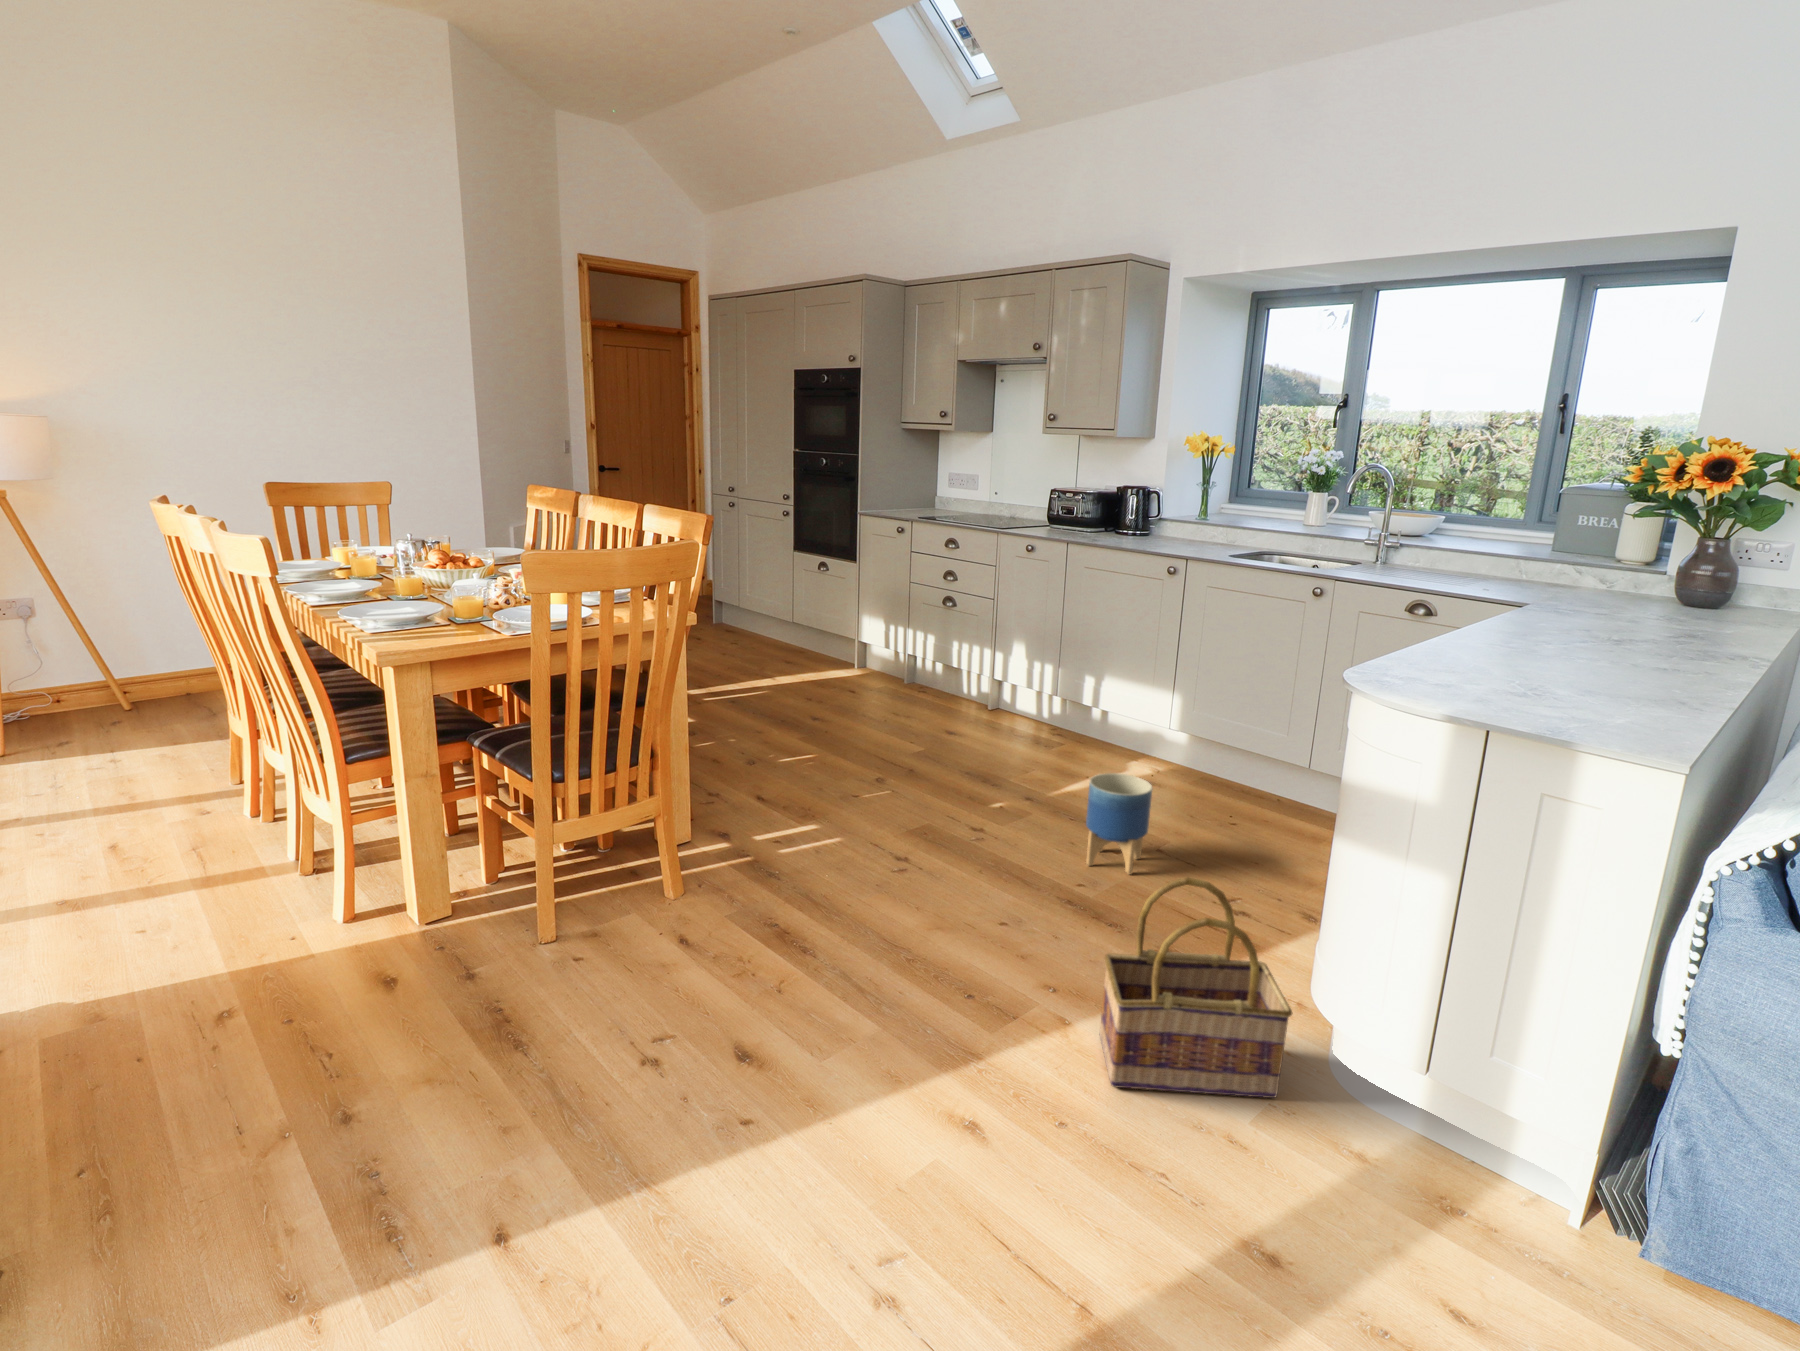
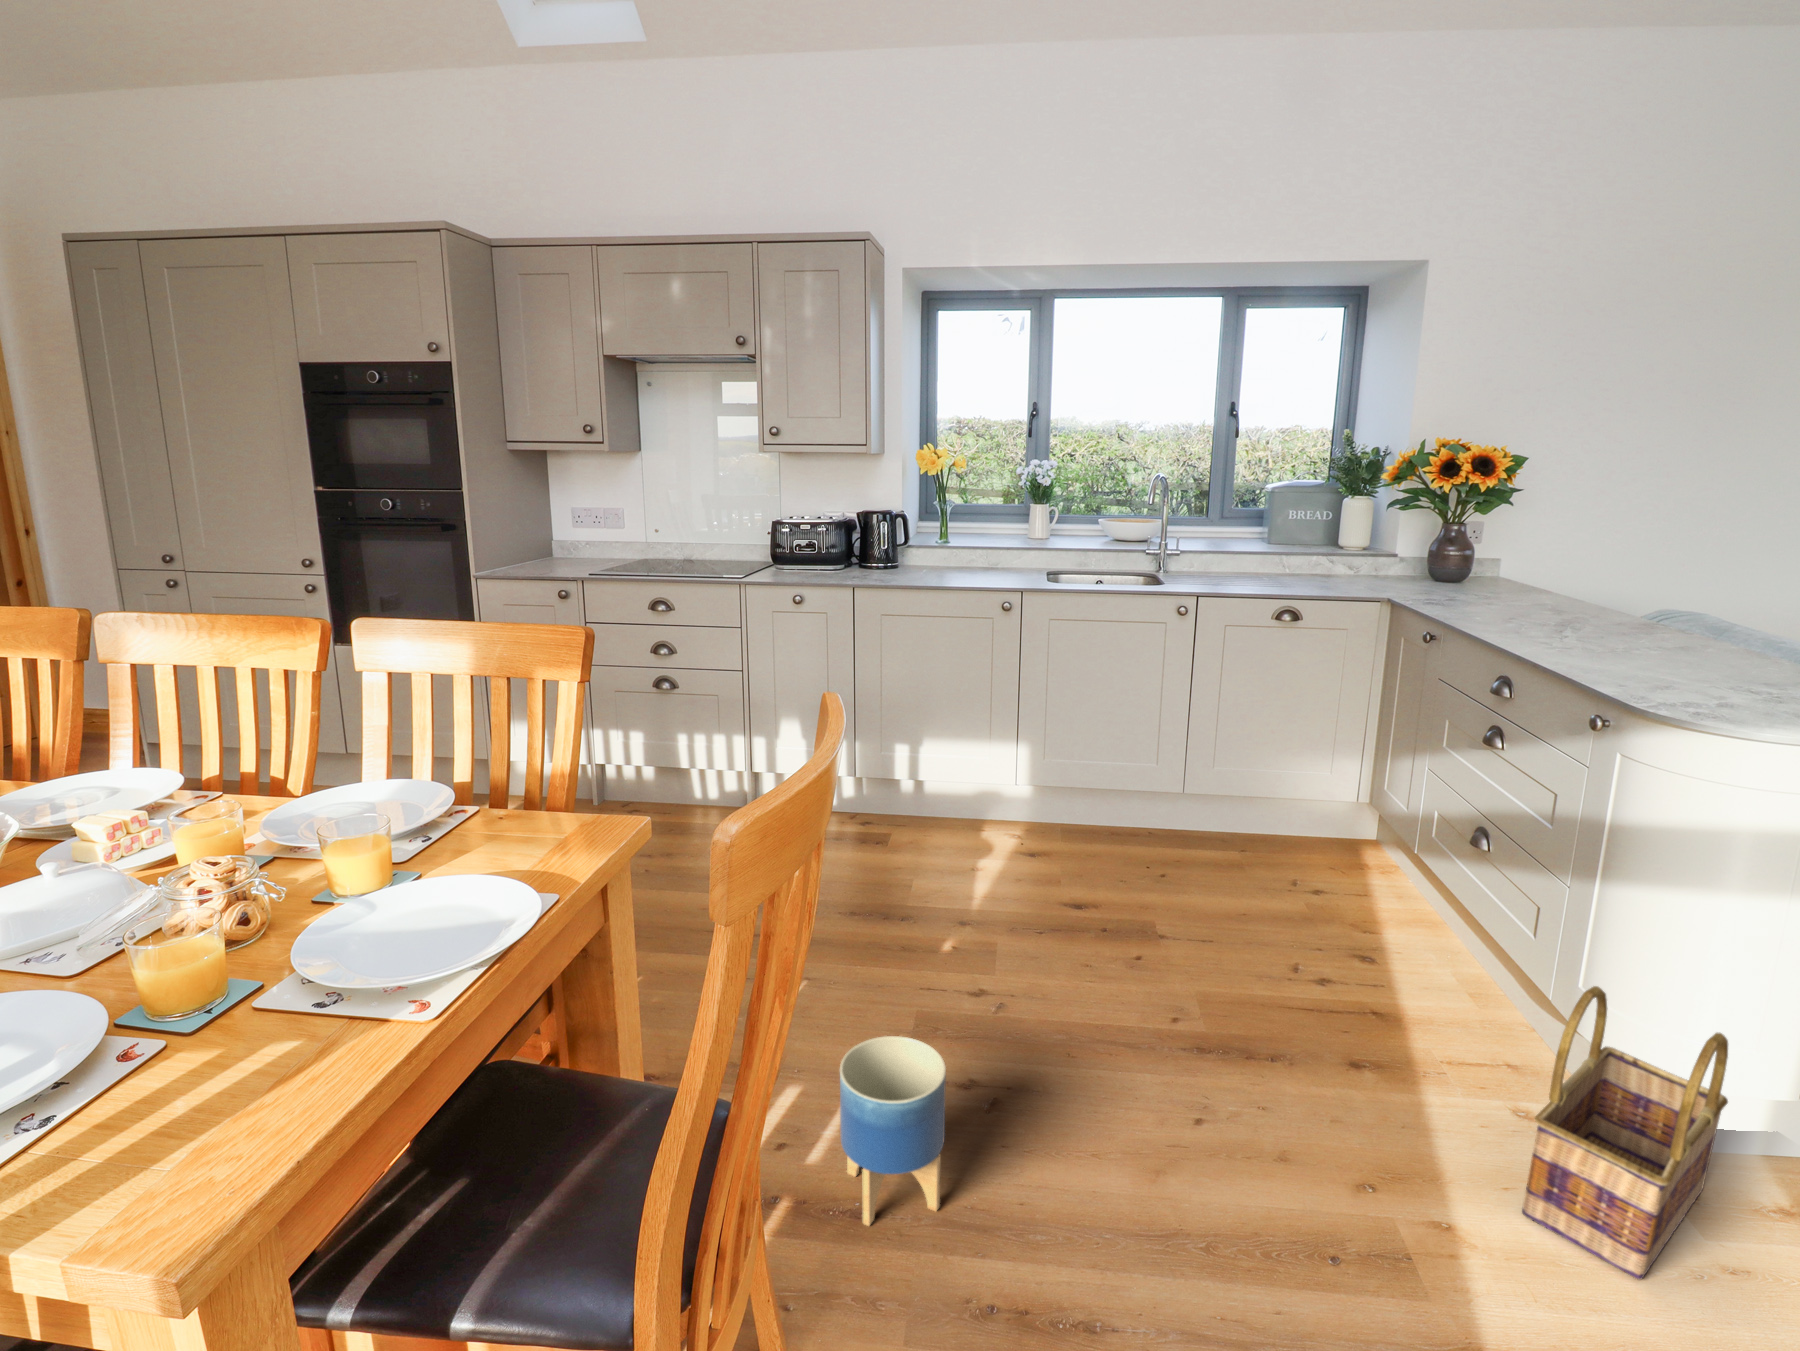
planter: present [1086,773,1152,874] -> present [840,1036,946,1226]

